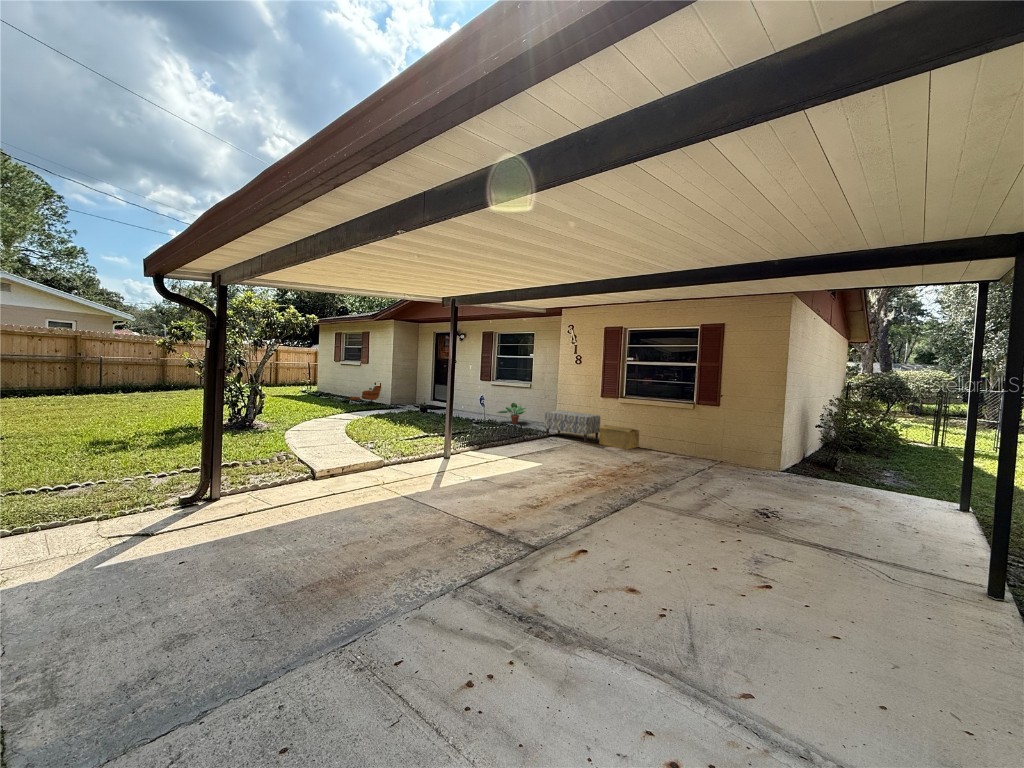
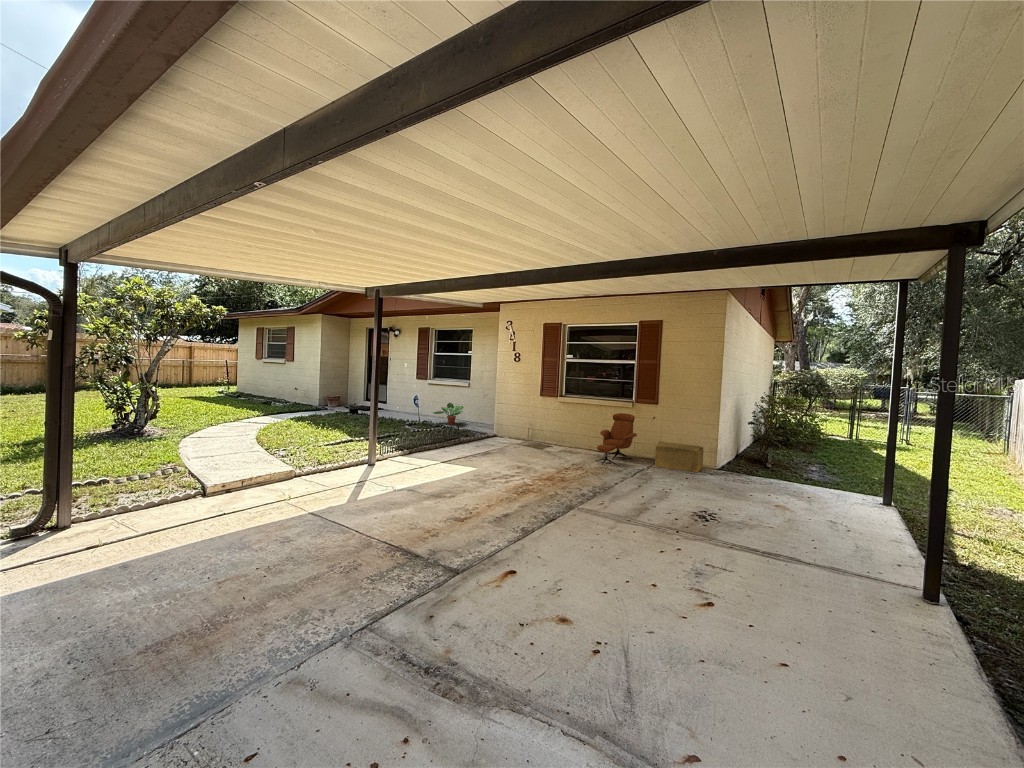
lounge chair: present [350,382,381,406] -> present [595,413,637,464]
bench: present [545,410,601,442] -> none [482,410,540,444]
cardboard box: present [599,425,639,449] -> present [655,441,704,472]

